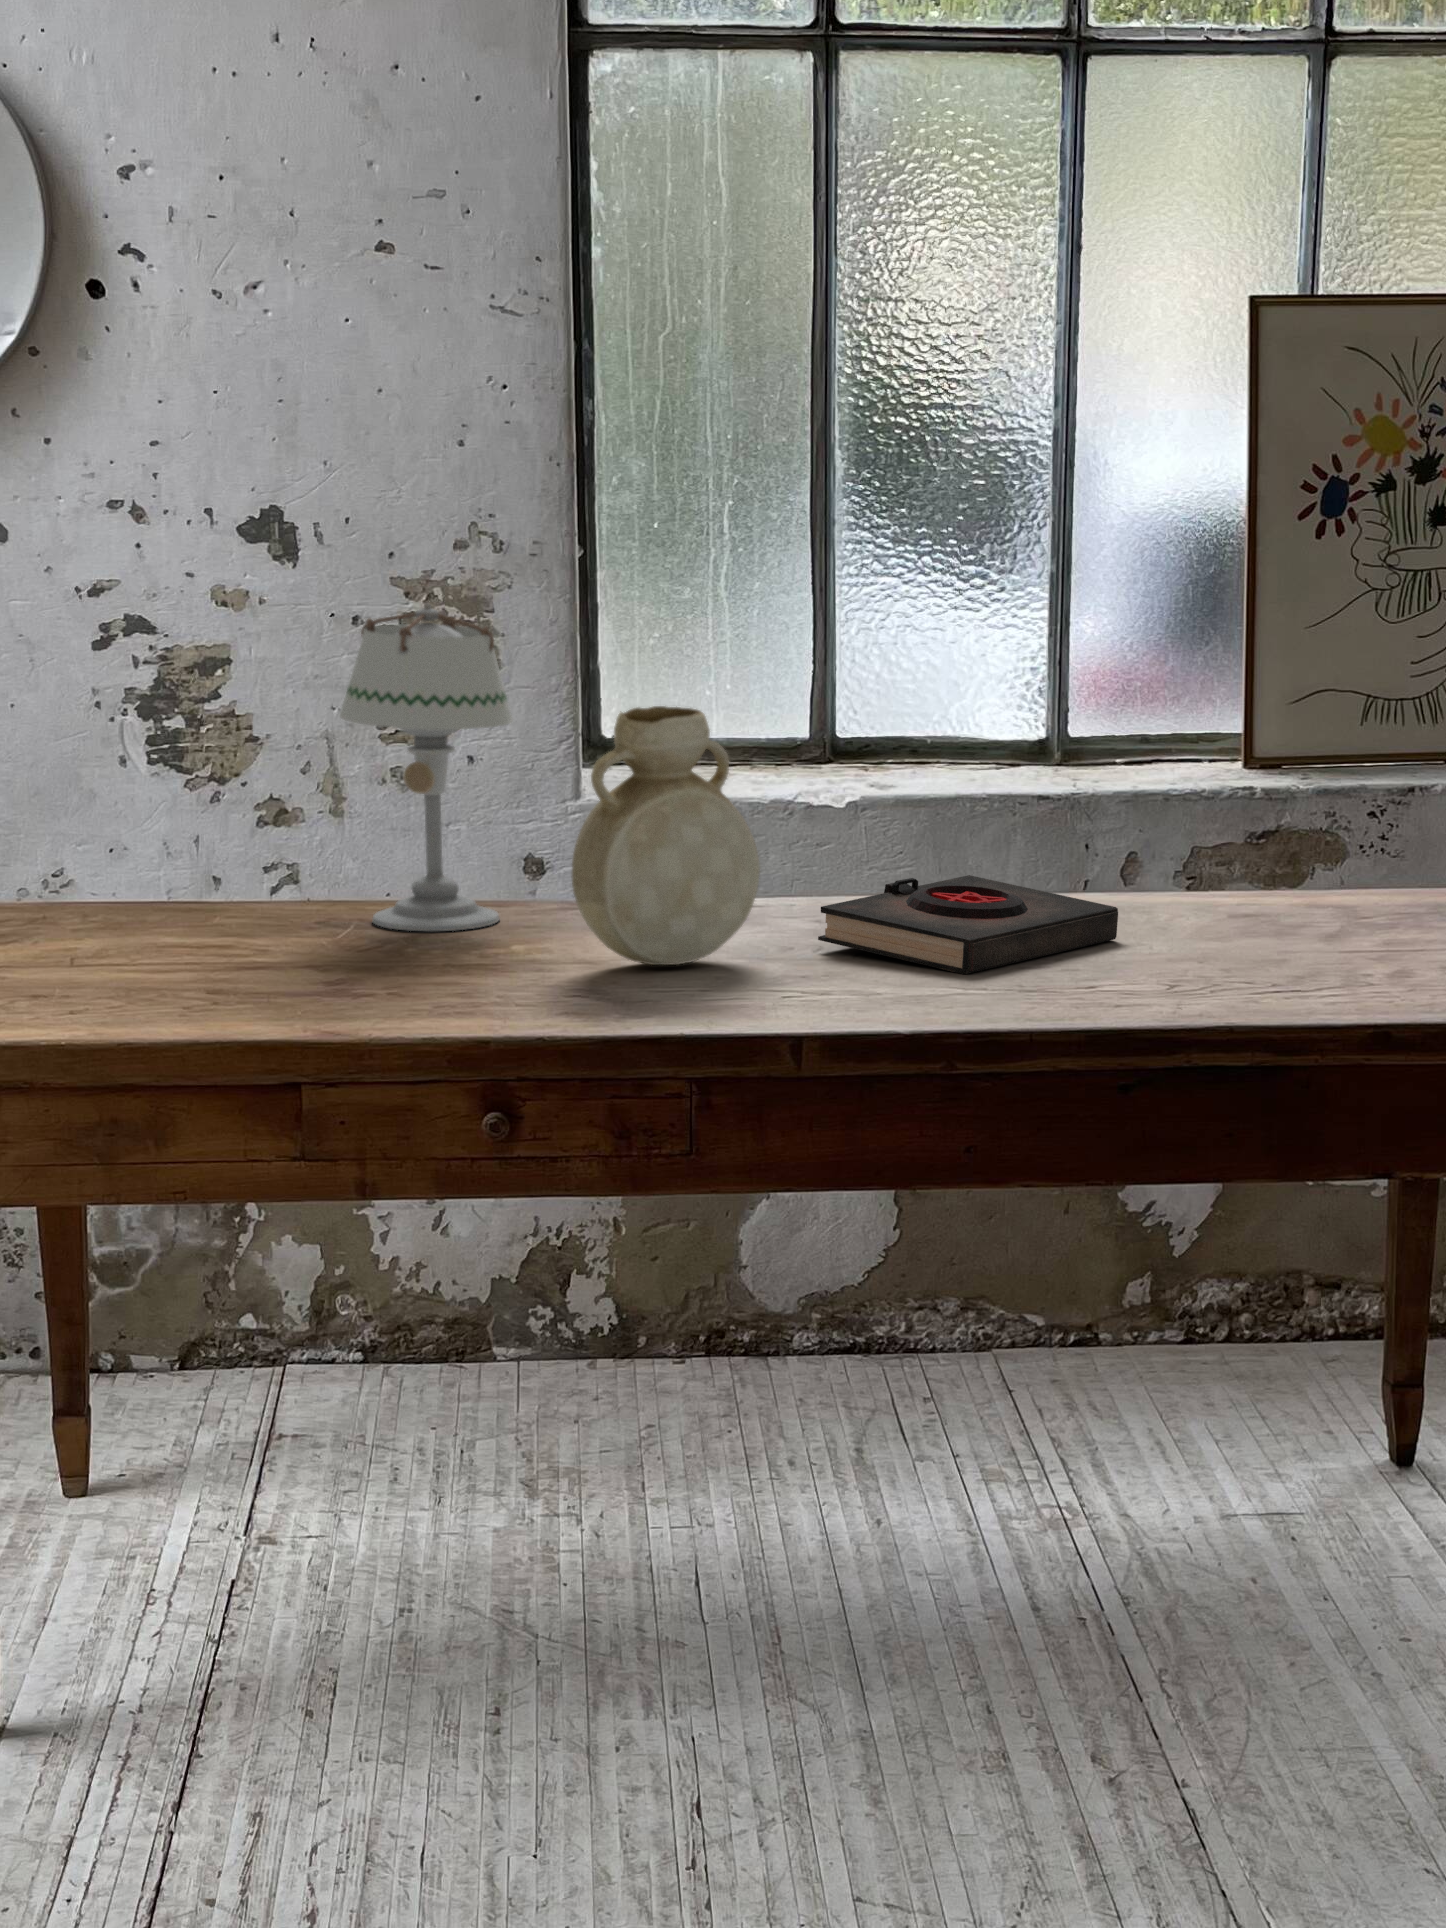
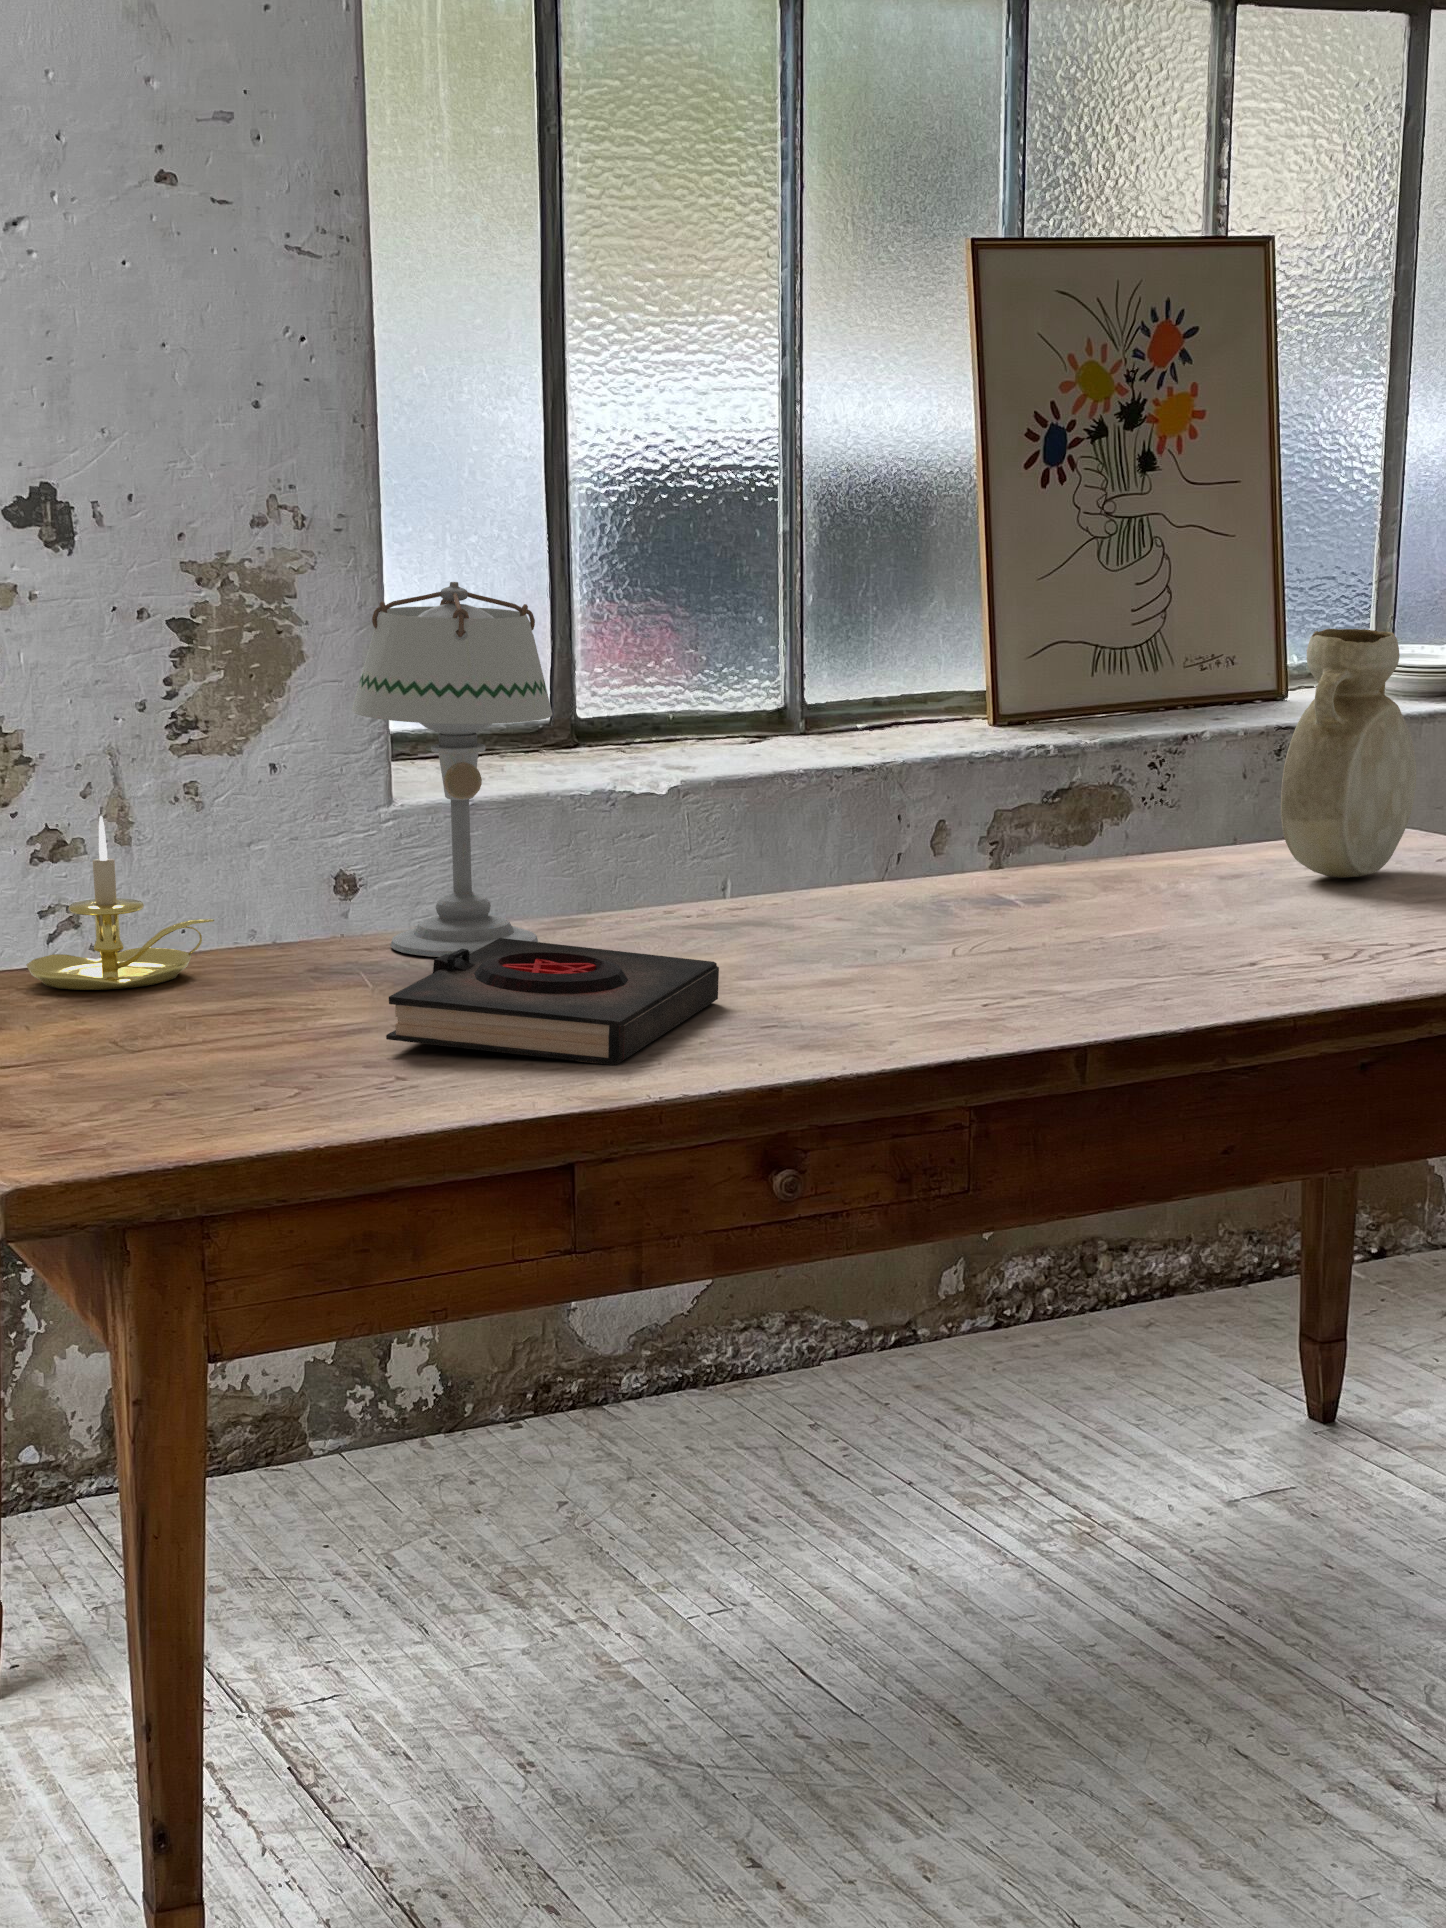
vase: present [572,706,760,965] -> present [1281,629,1416,878]
candle holder: none [56,786,212,930] -> present [27,816,214,990]
book: present [818,875,1118,974] -> present [386,938,719,1065]

